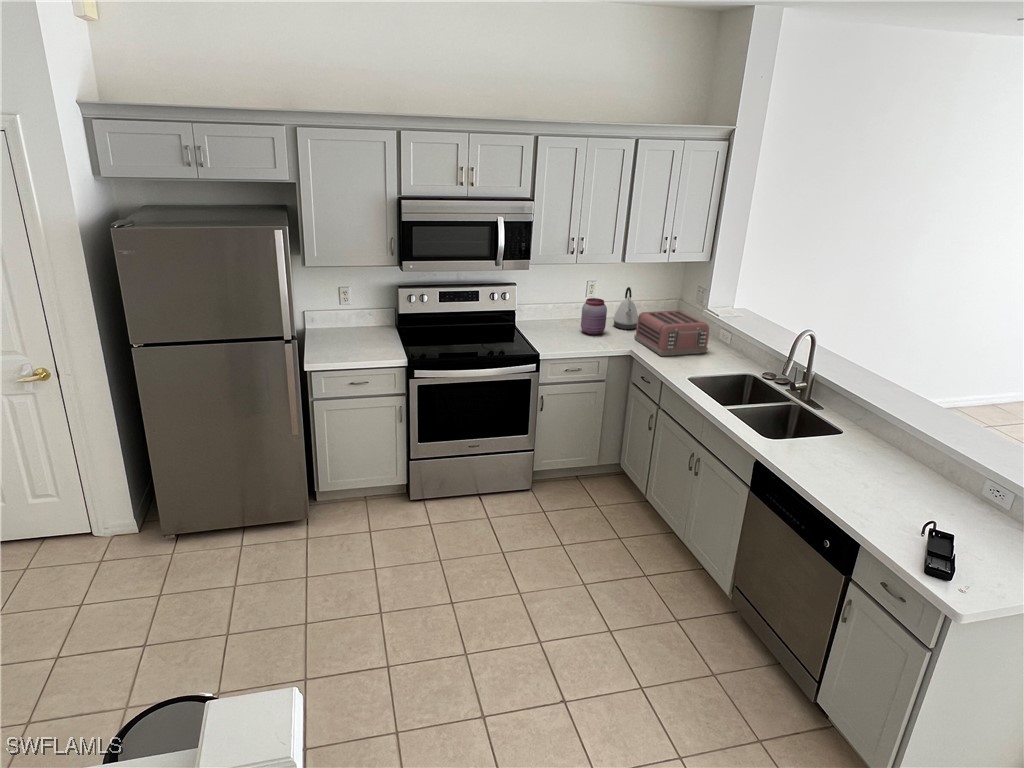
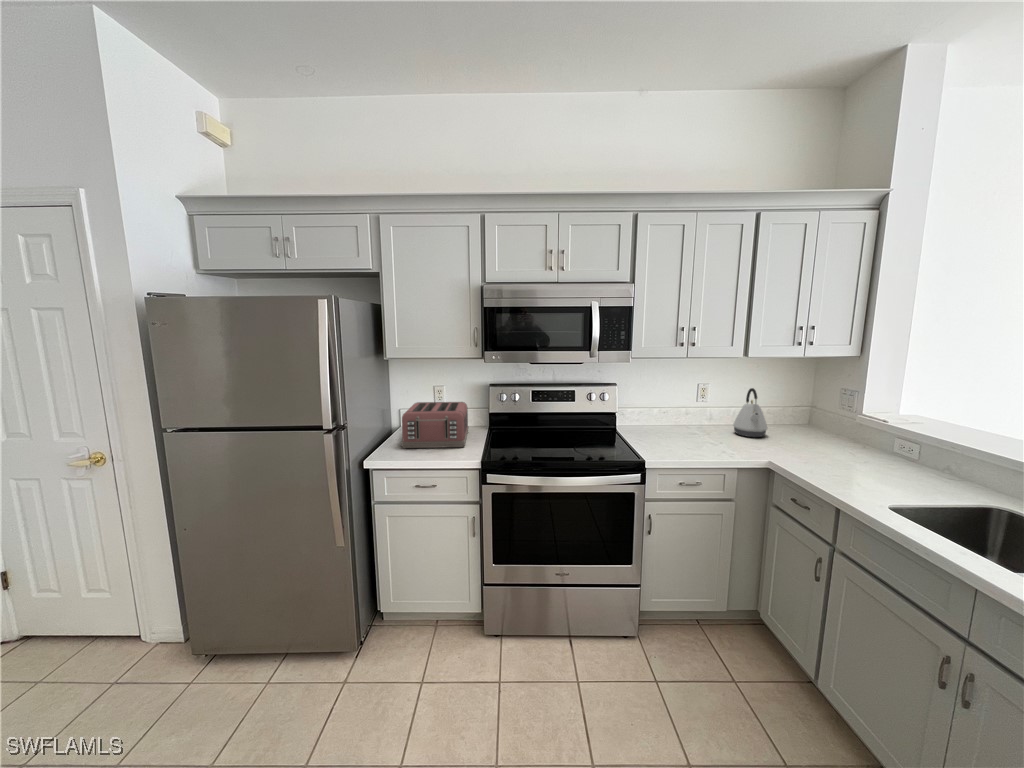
jar: present [581,298,607,335] -> none [695,399,728,442]
toaster: present [634,310,709,356] -> present [401,402,469,448]

